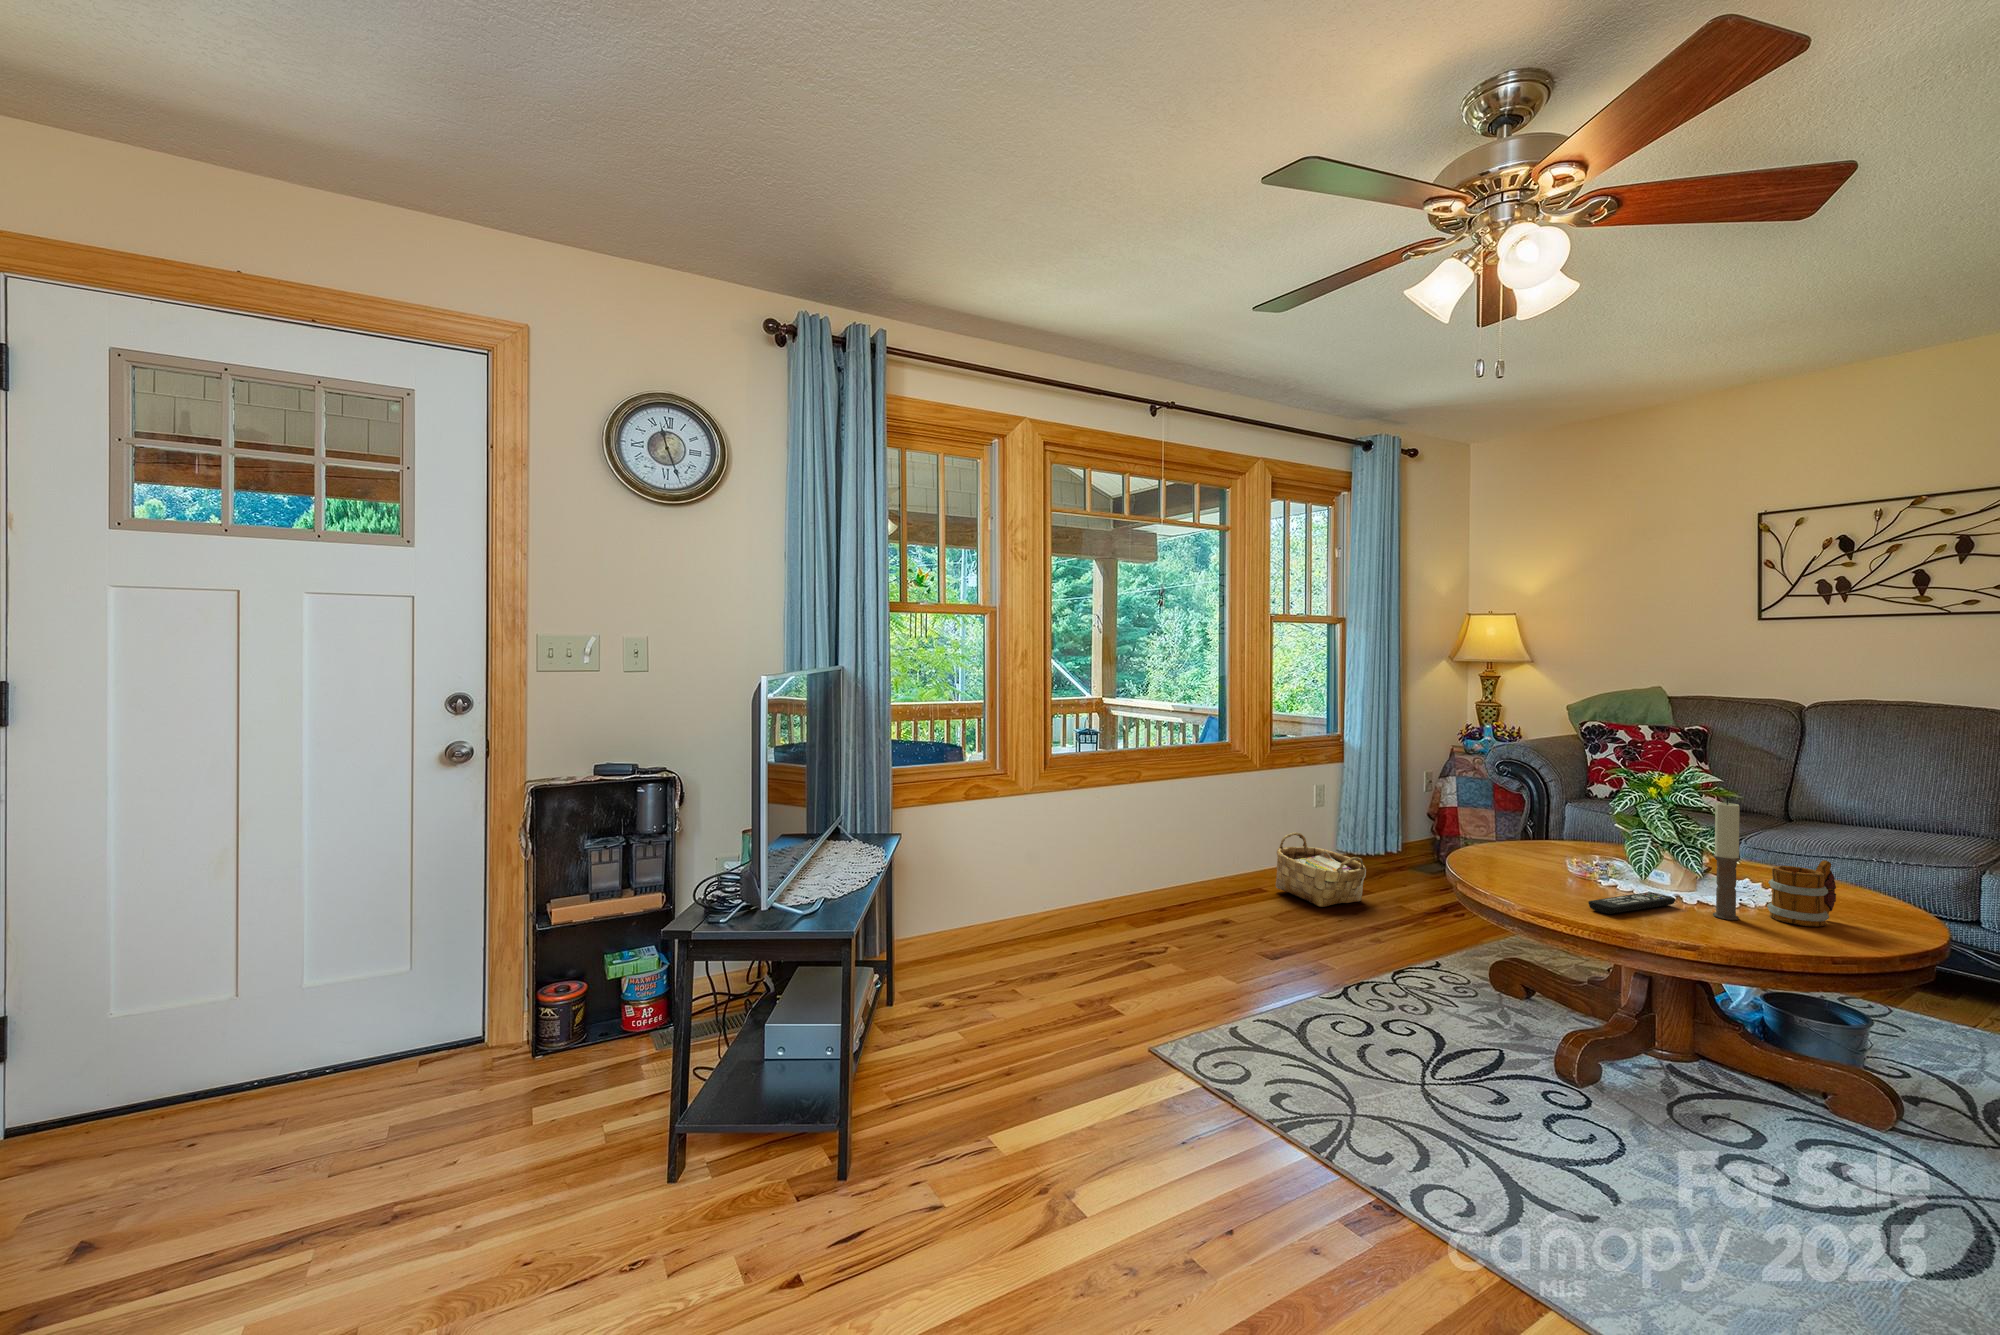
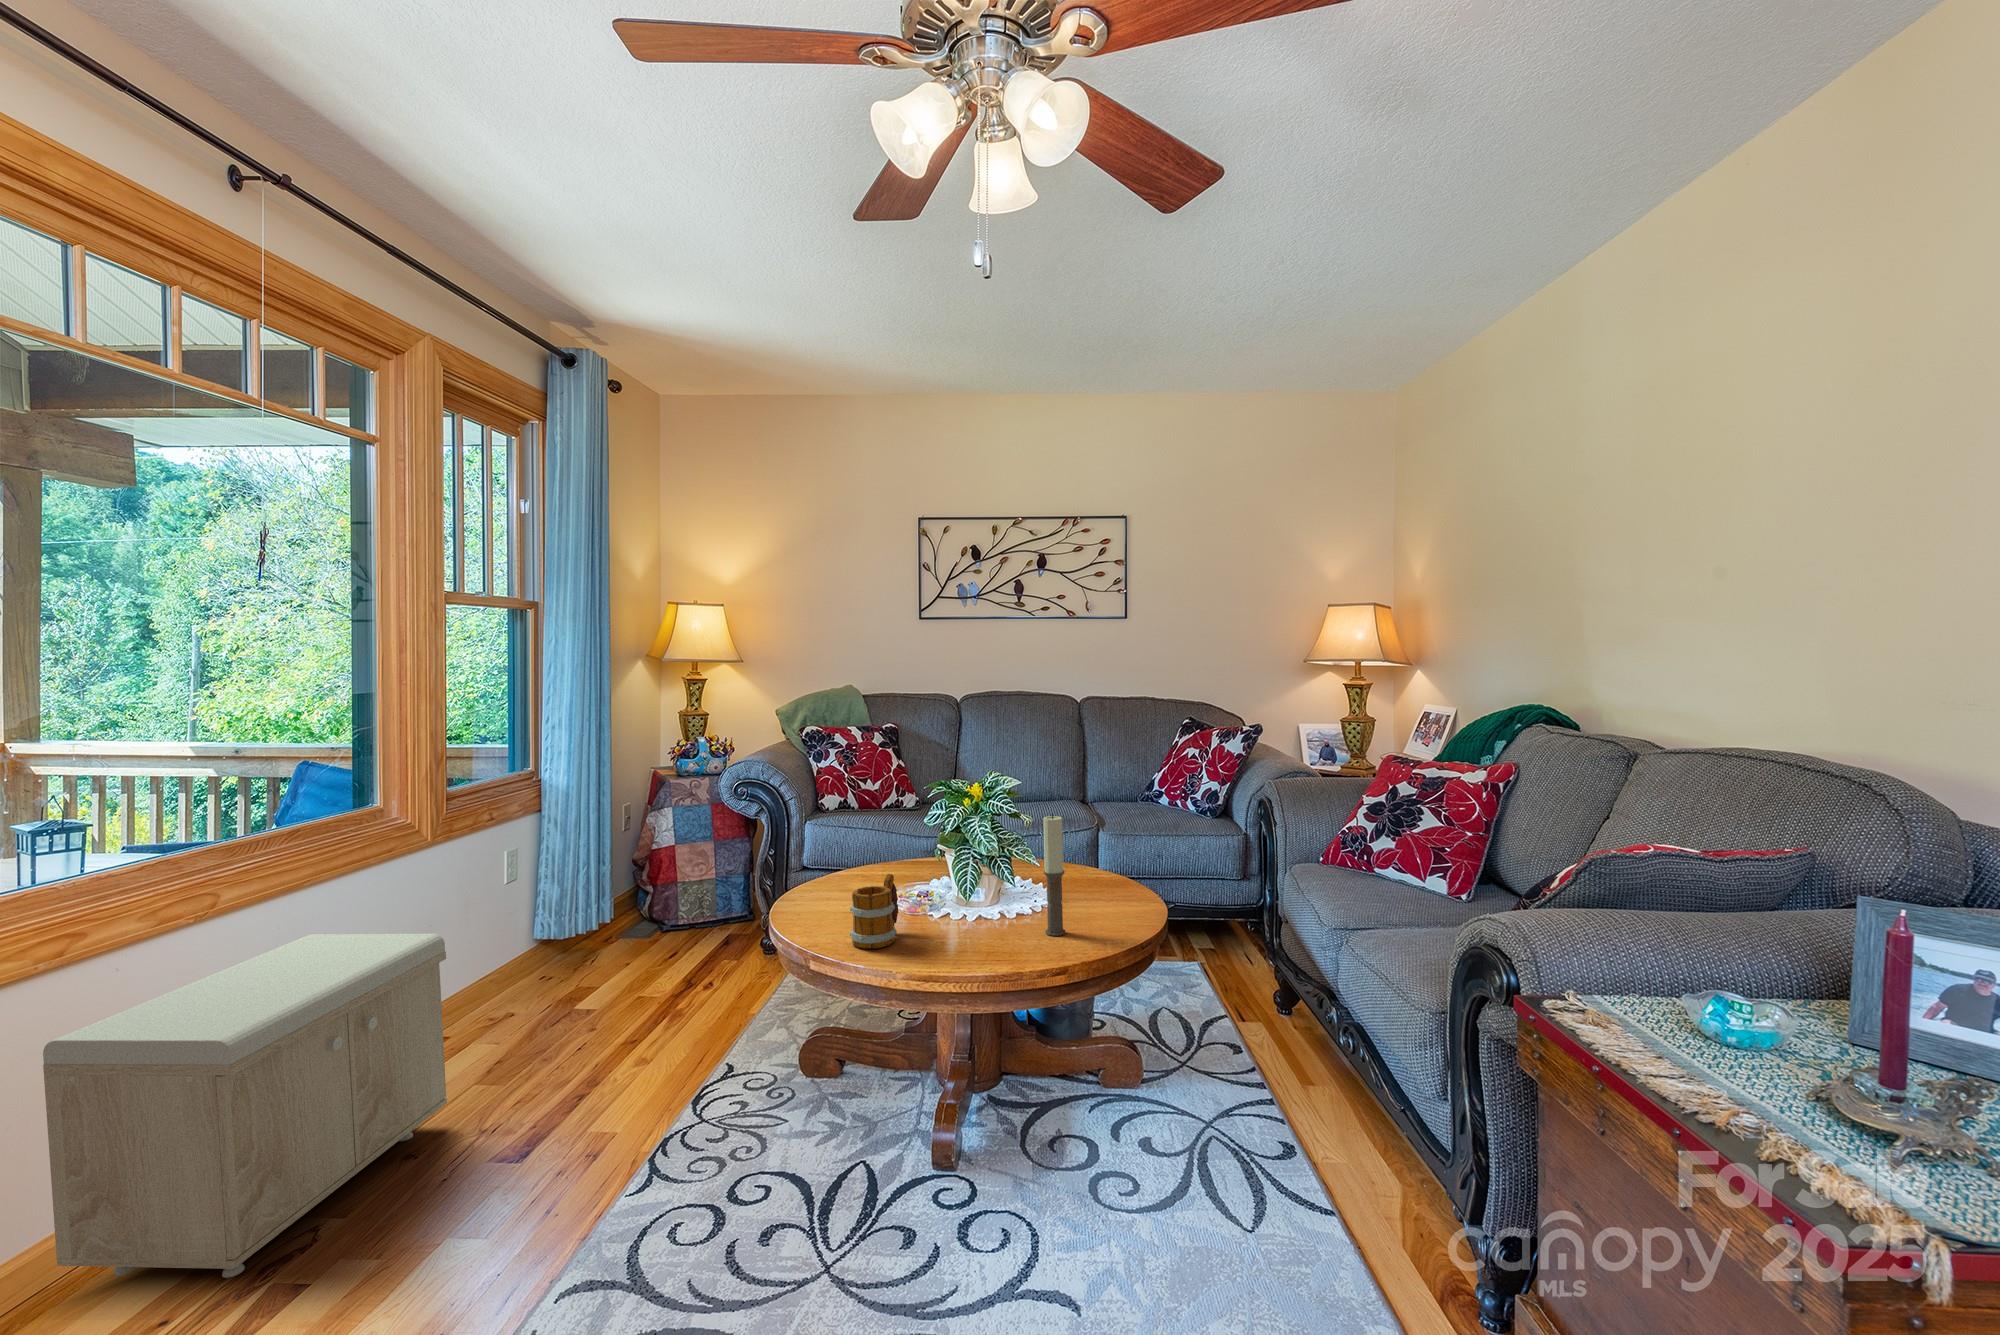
storage bench: none [1070,799,1249,952] -> present [43,933,447,1278]
woven basket: present [1276,832,1366,907] -> none [459,933,597,1035]
mug: present [1767,860,1836,927] -> present [850,874,898,949]
remote control: present [1588,892,1675,914] -> none [962,924,1013,966]

